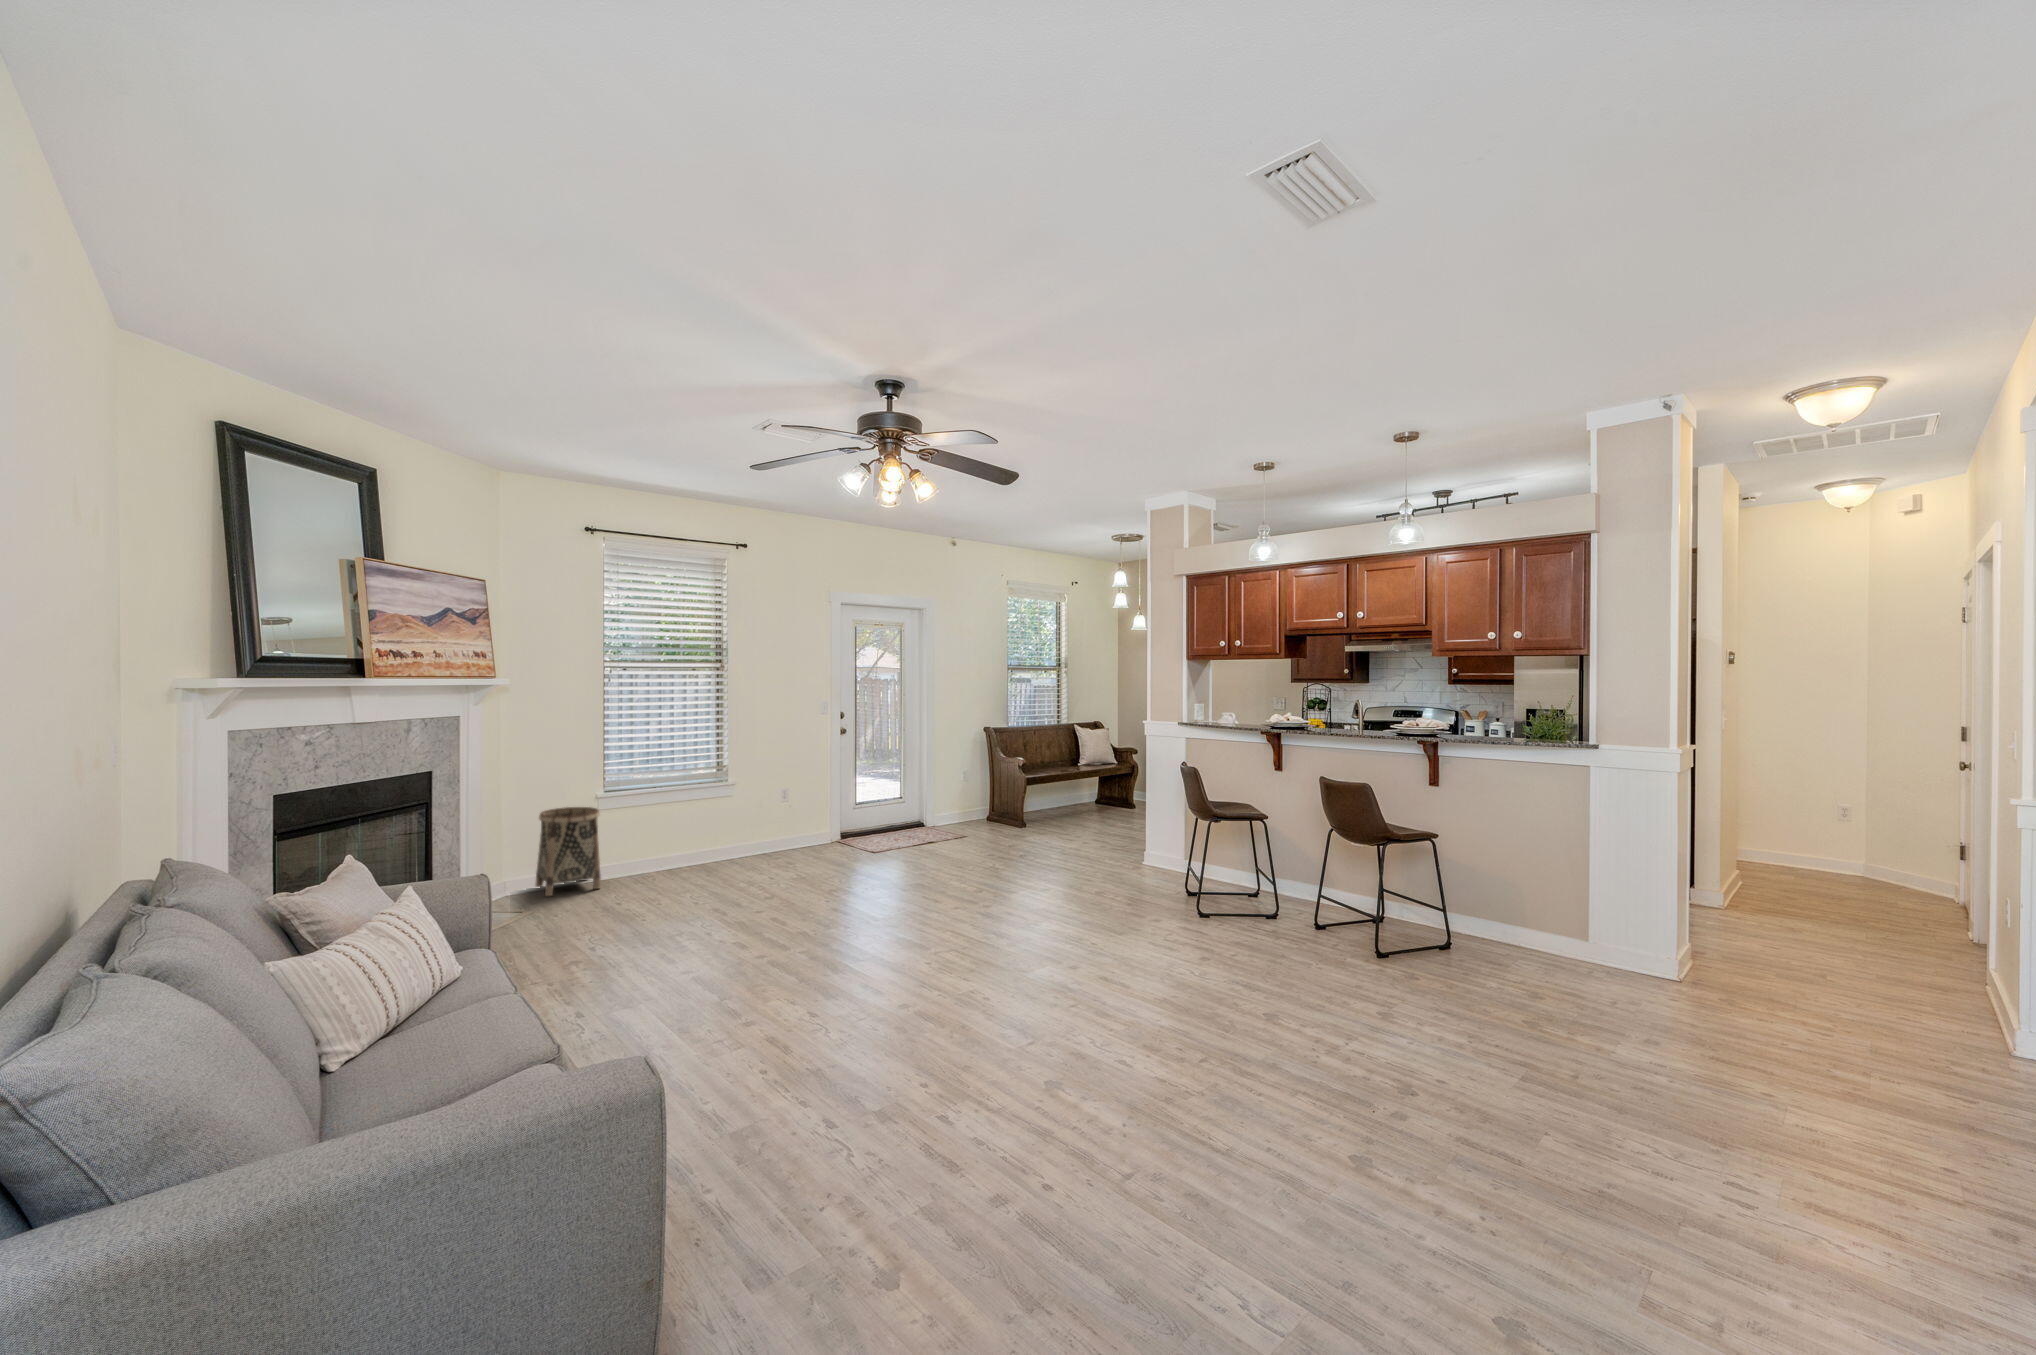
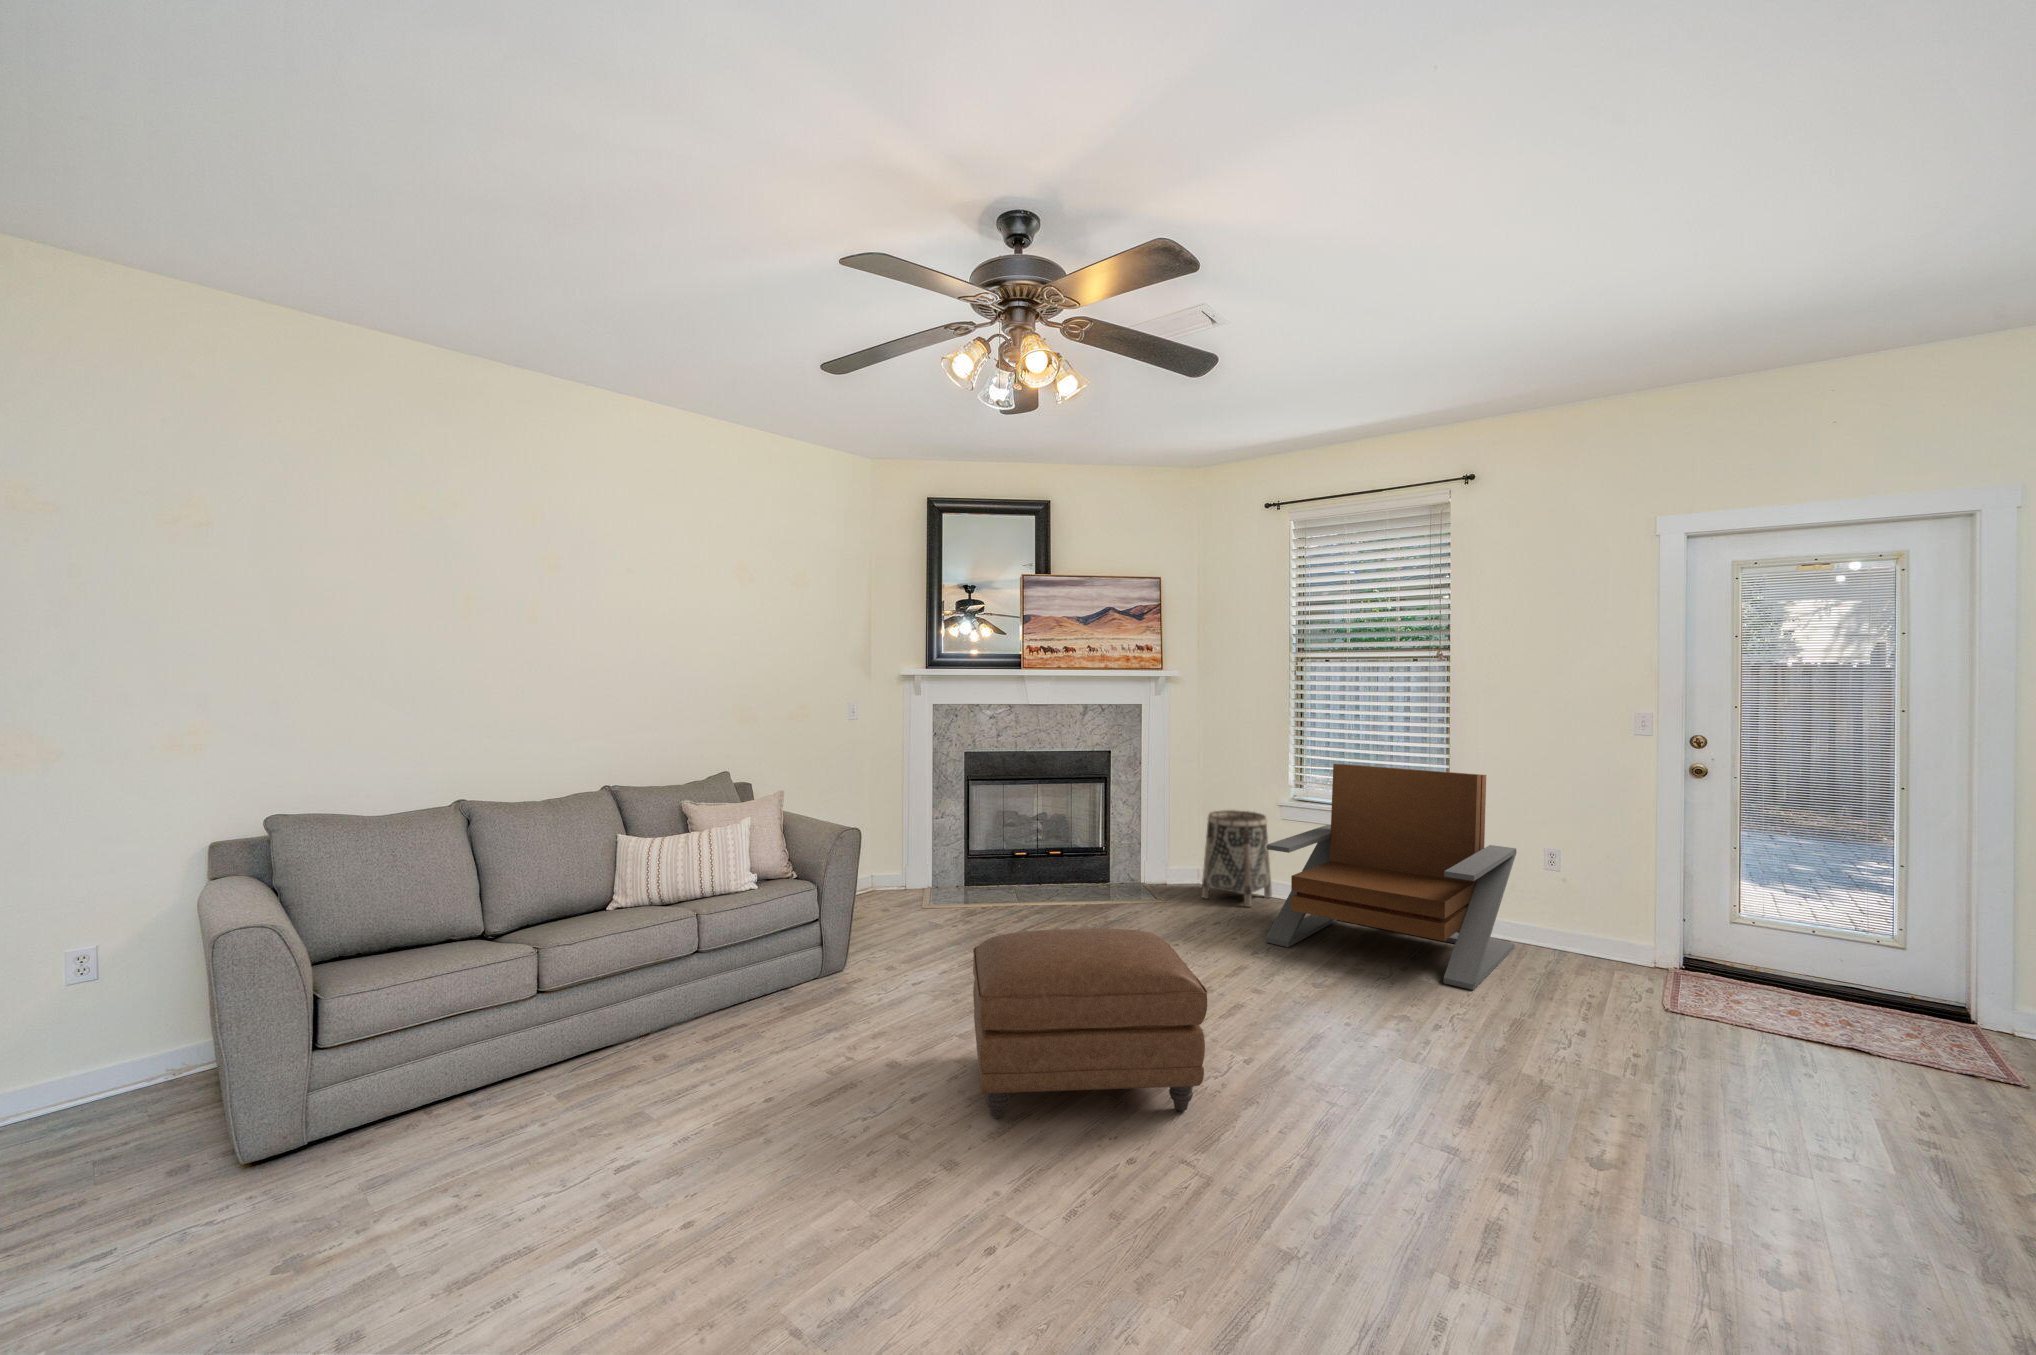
lounge chair: none [647,748,823,899] -> present [1266,764,1516,990]
ottoman: none [771,874,918,1011] -> present [973,929,1207,1118]

